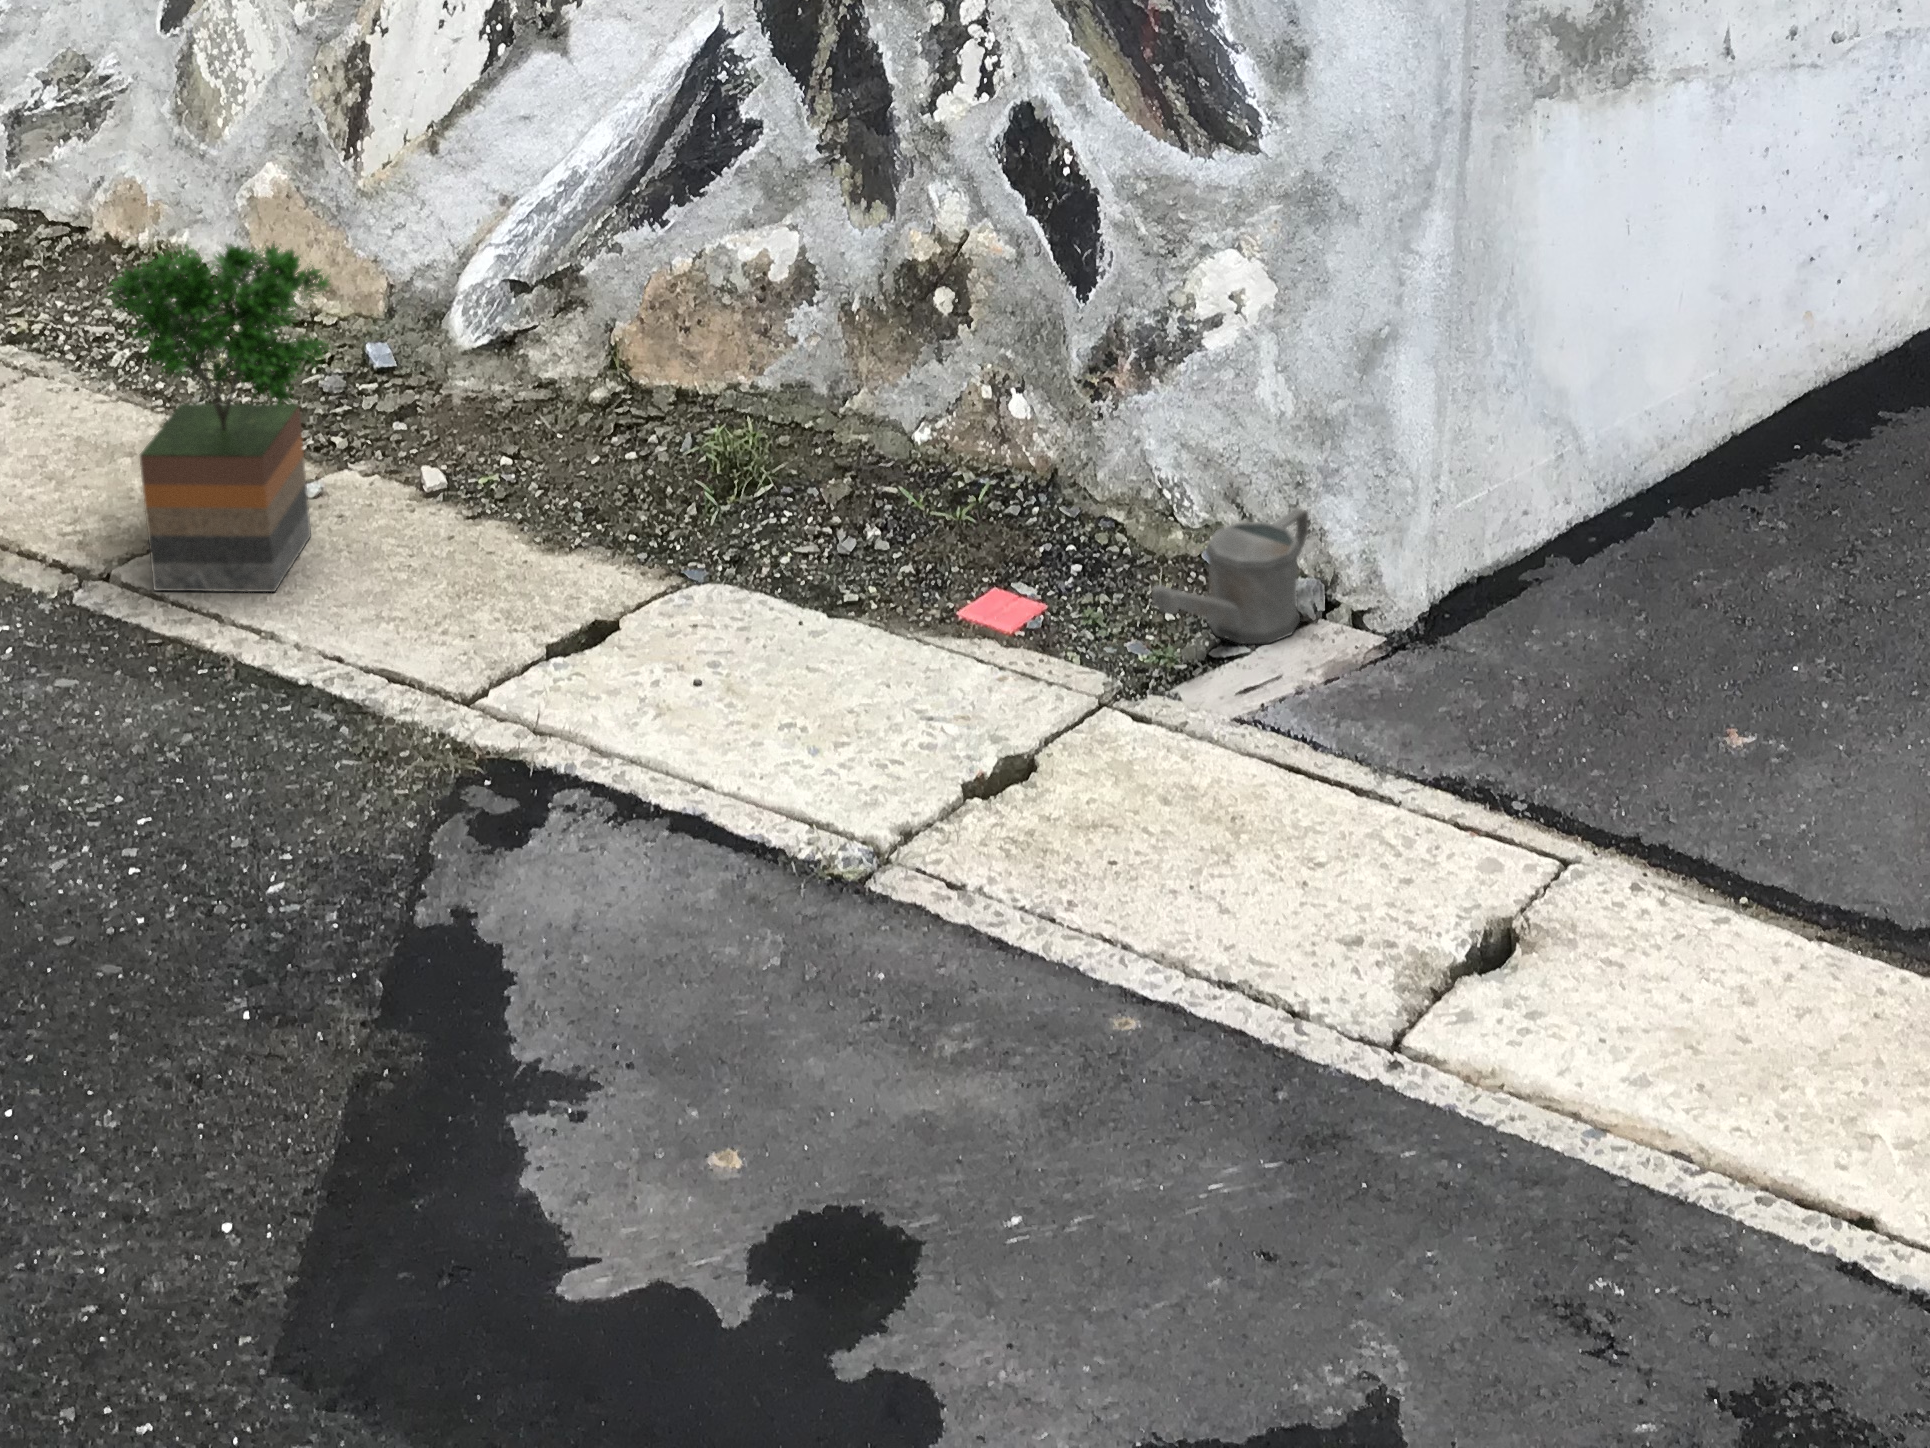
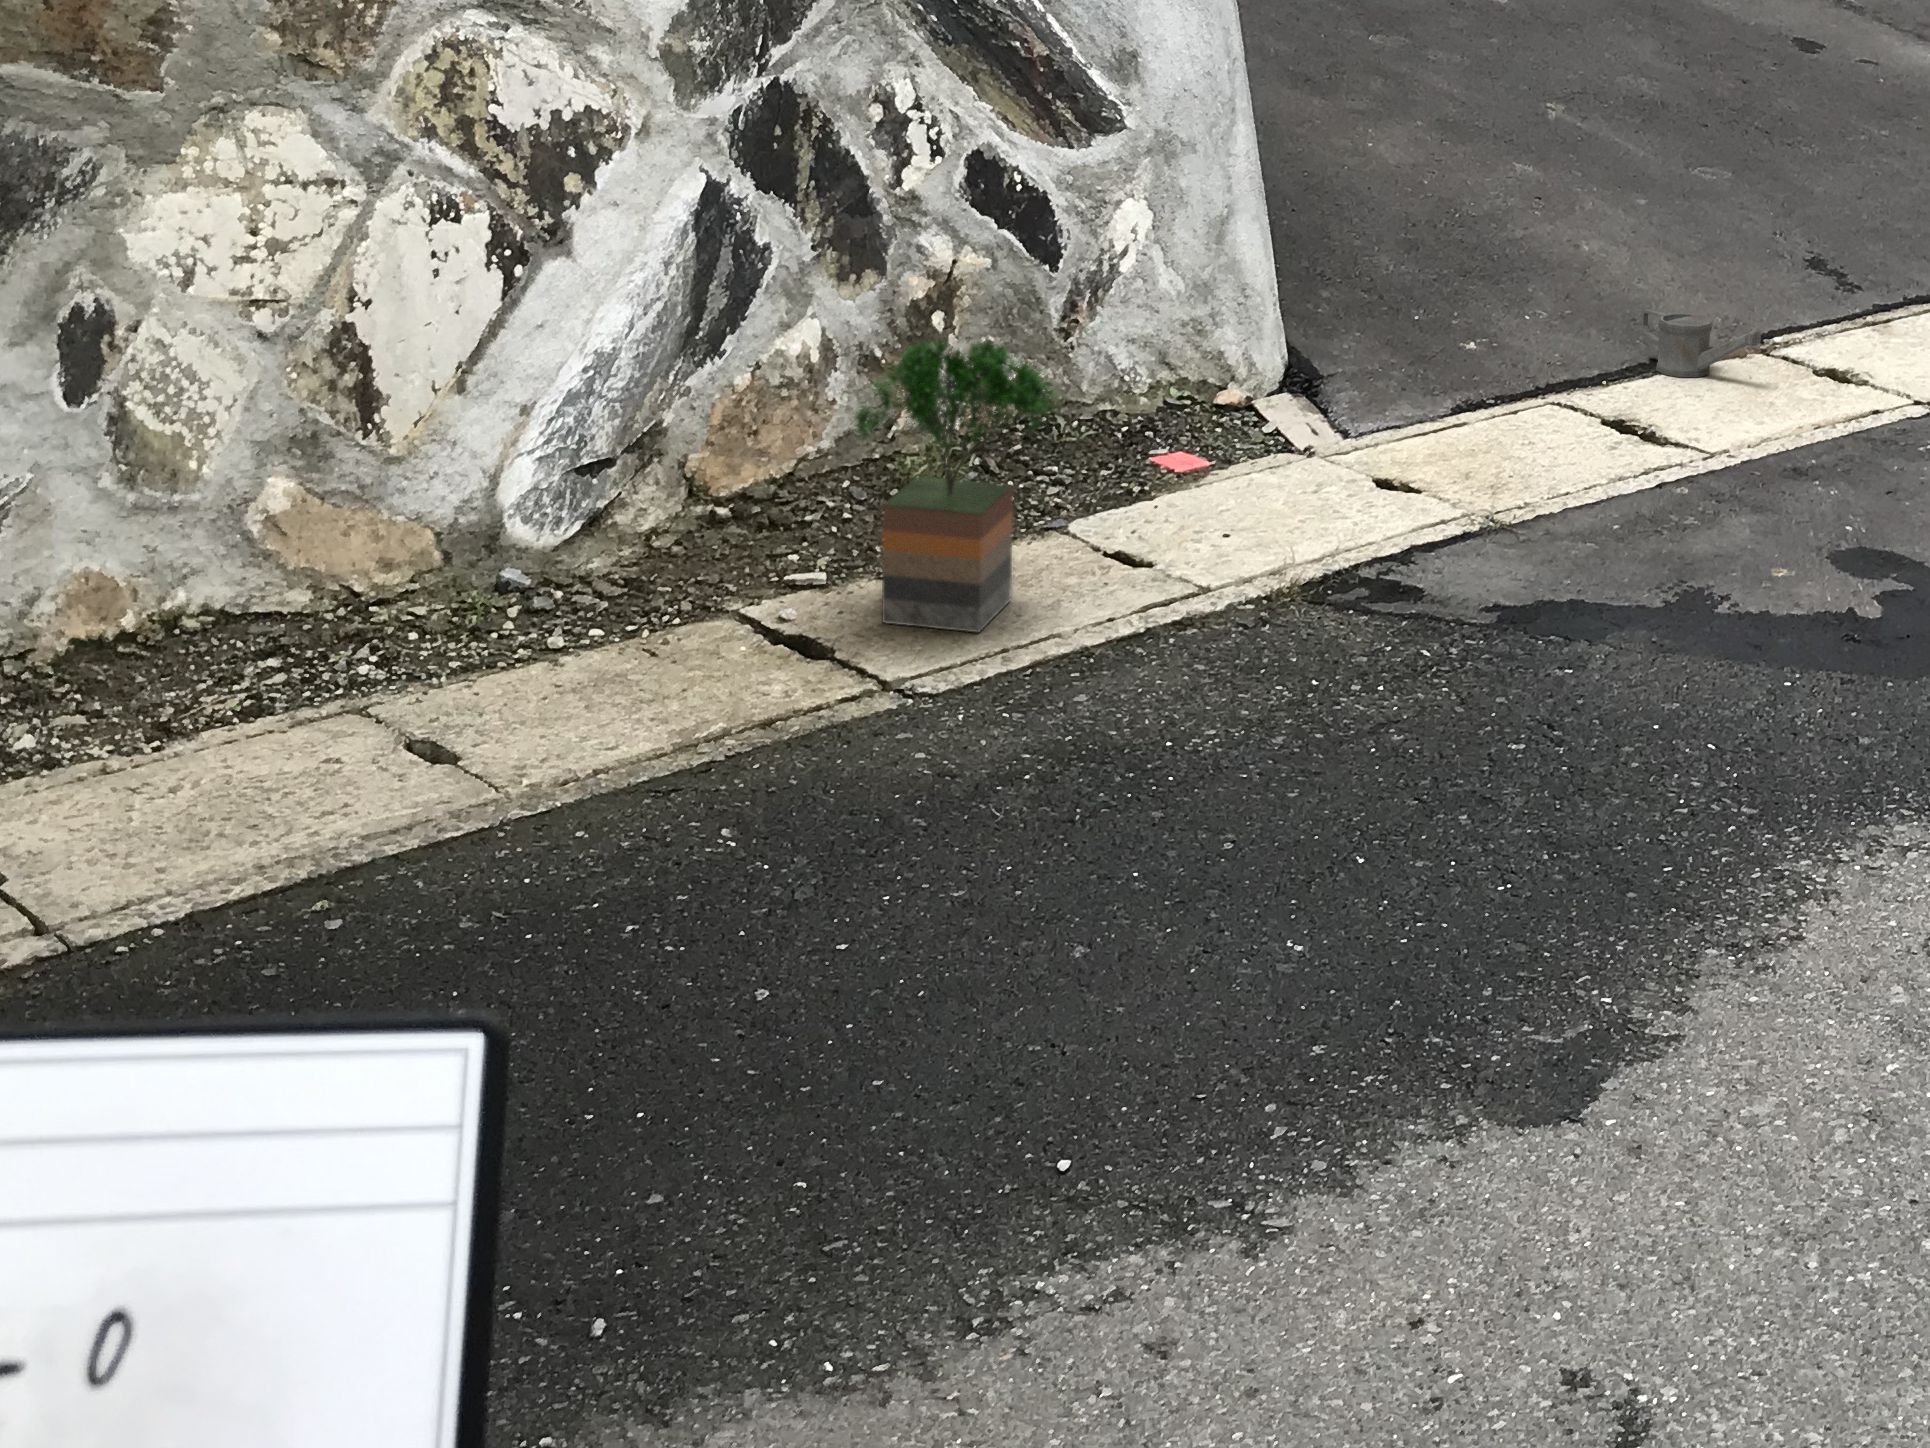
watering can: present [1152,508,1309,644] -> present [1641,309,1761,377]

